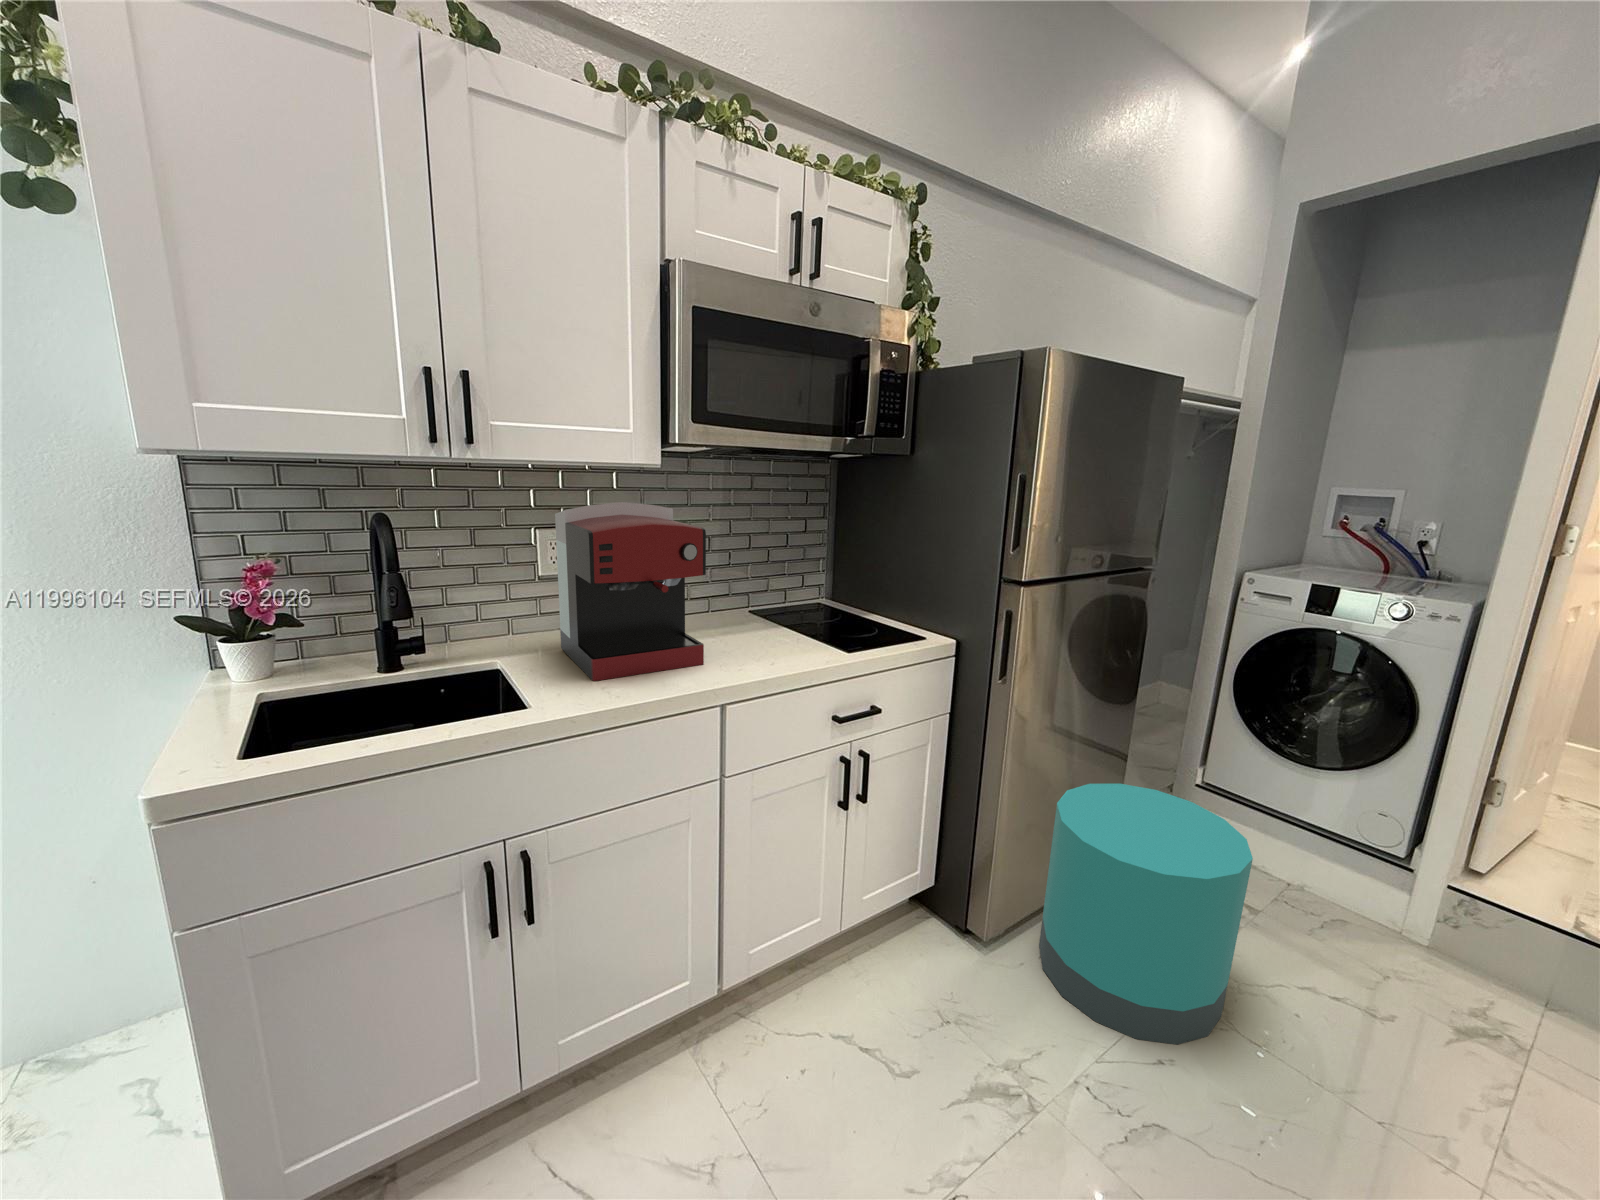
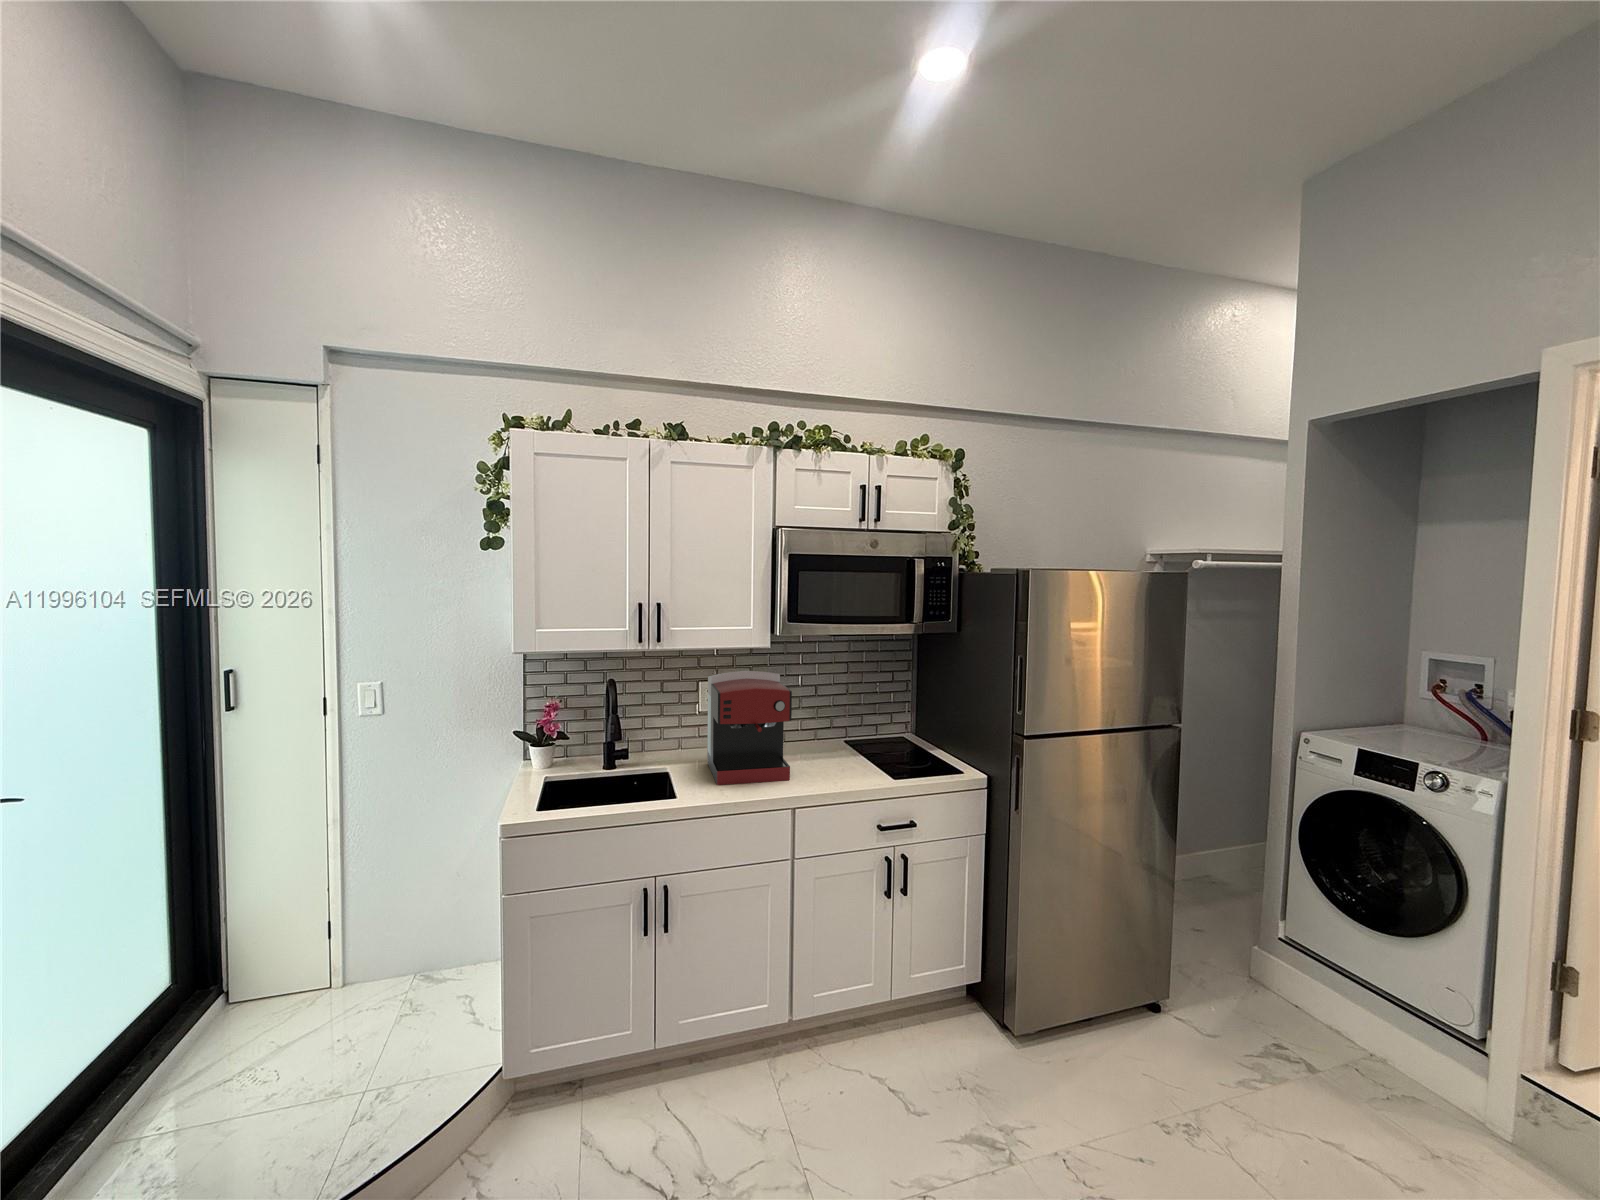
trash can: present [1039,784,1253,1045] -> none [1067,913,1237,1151]

